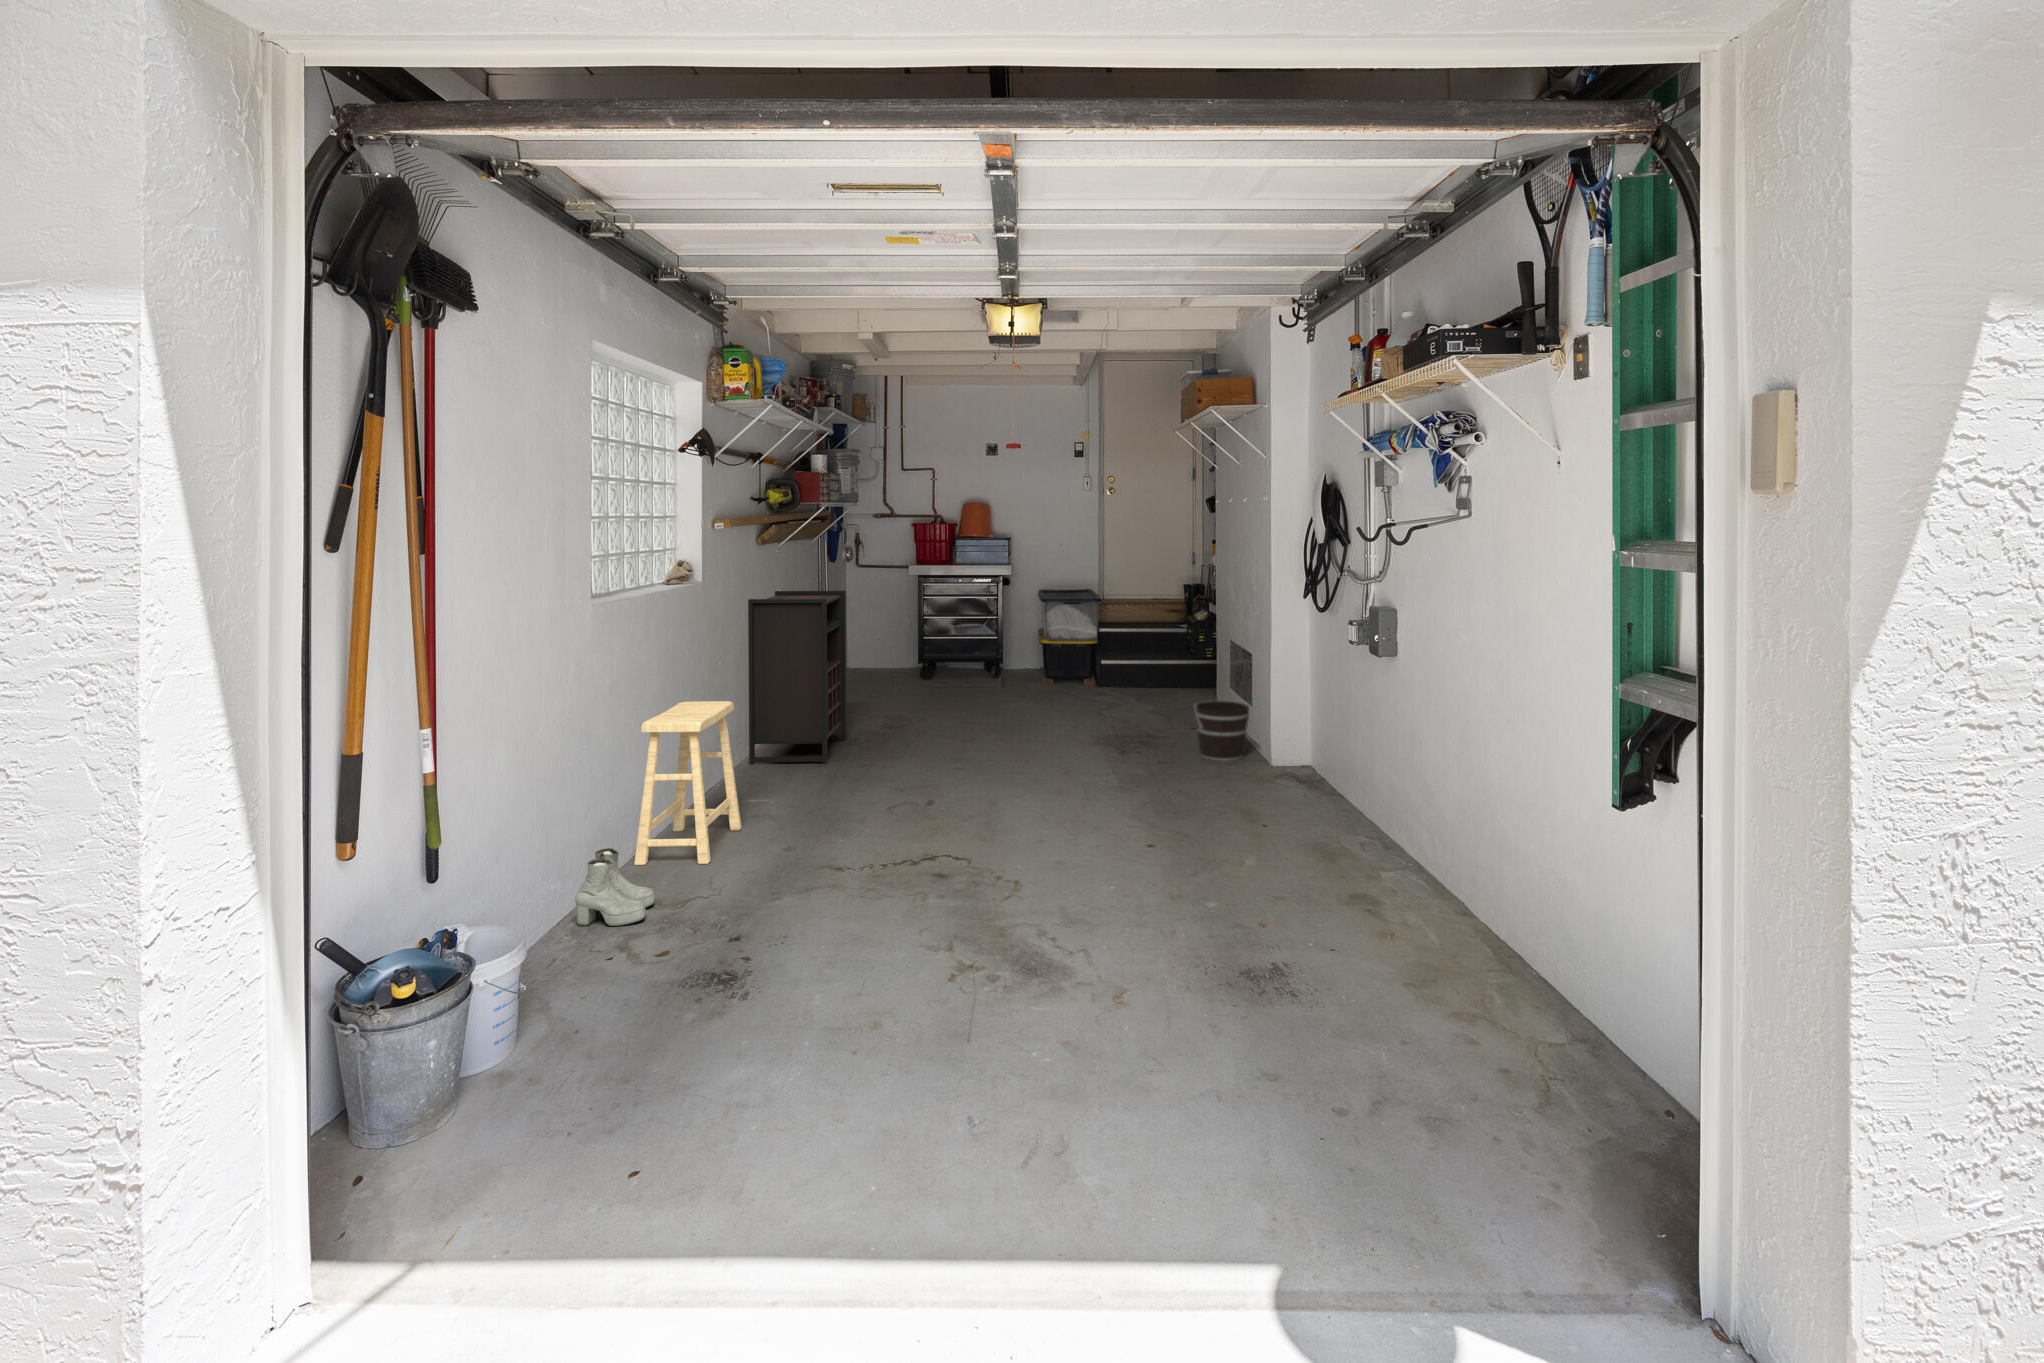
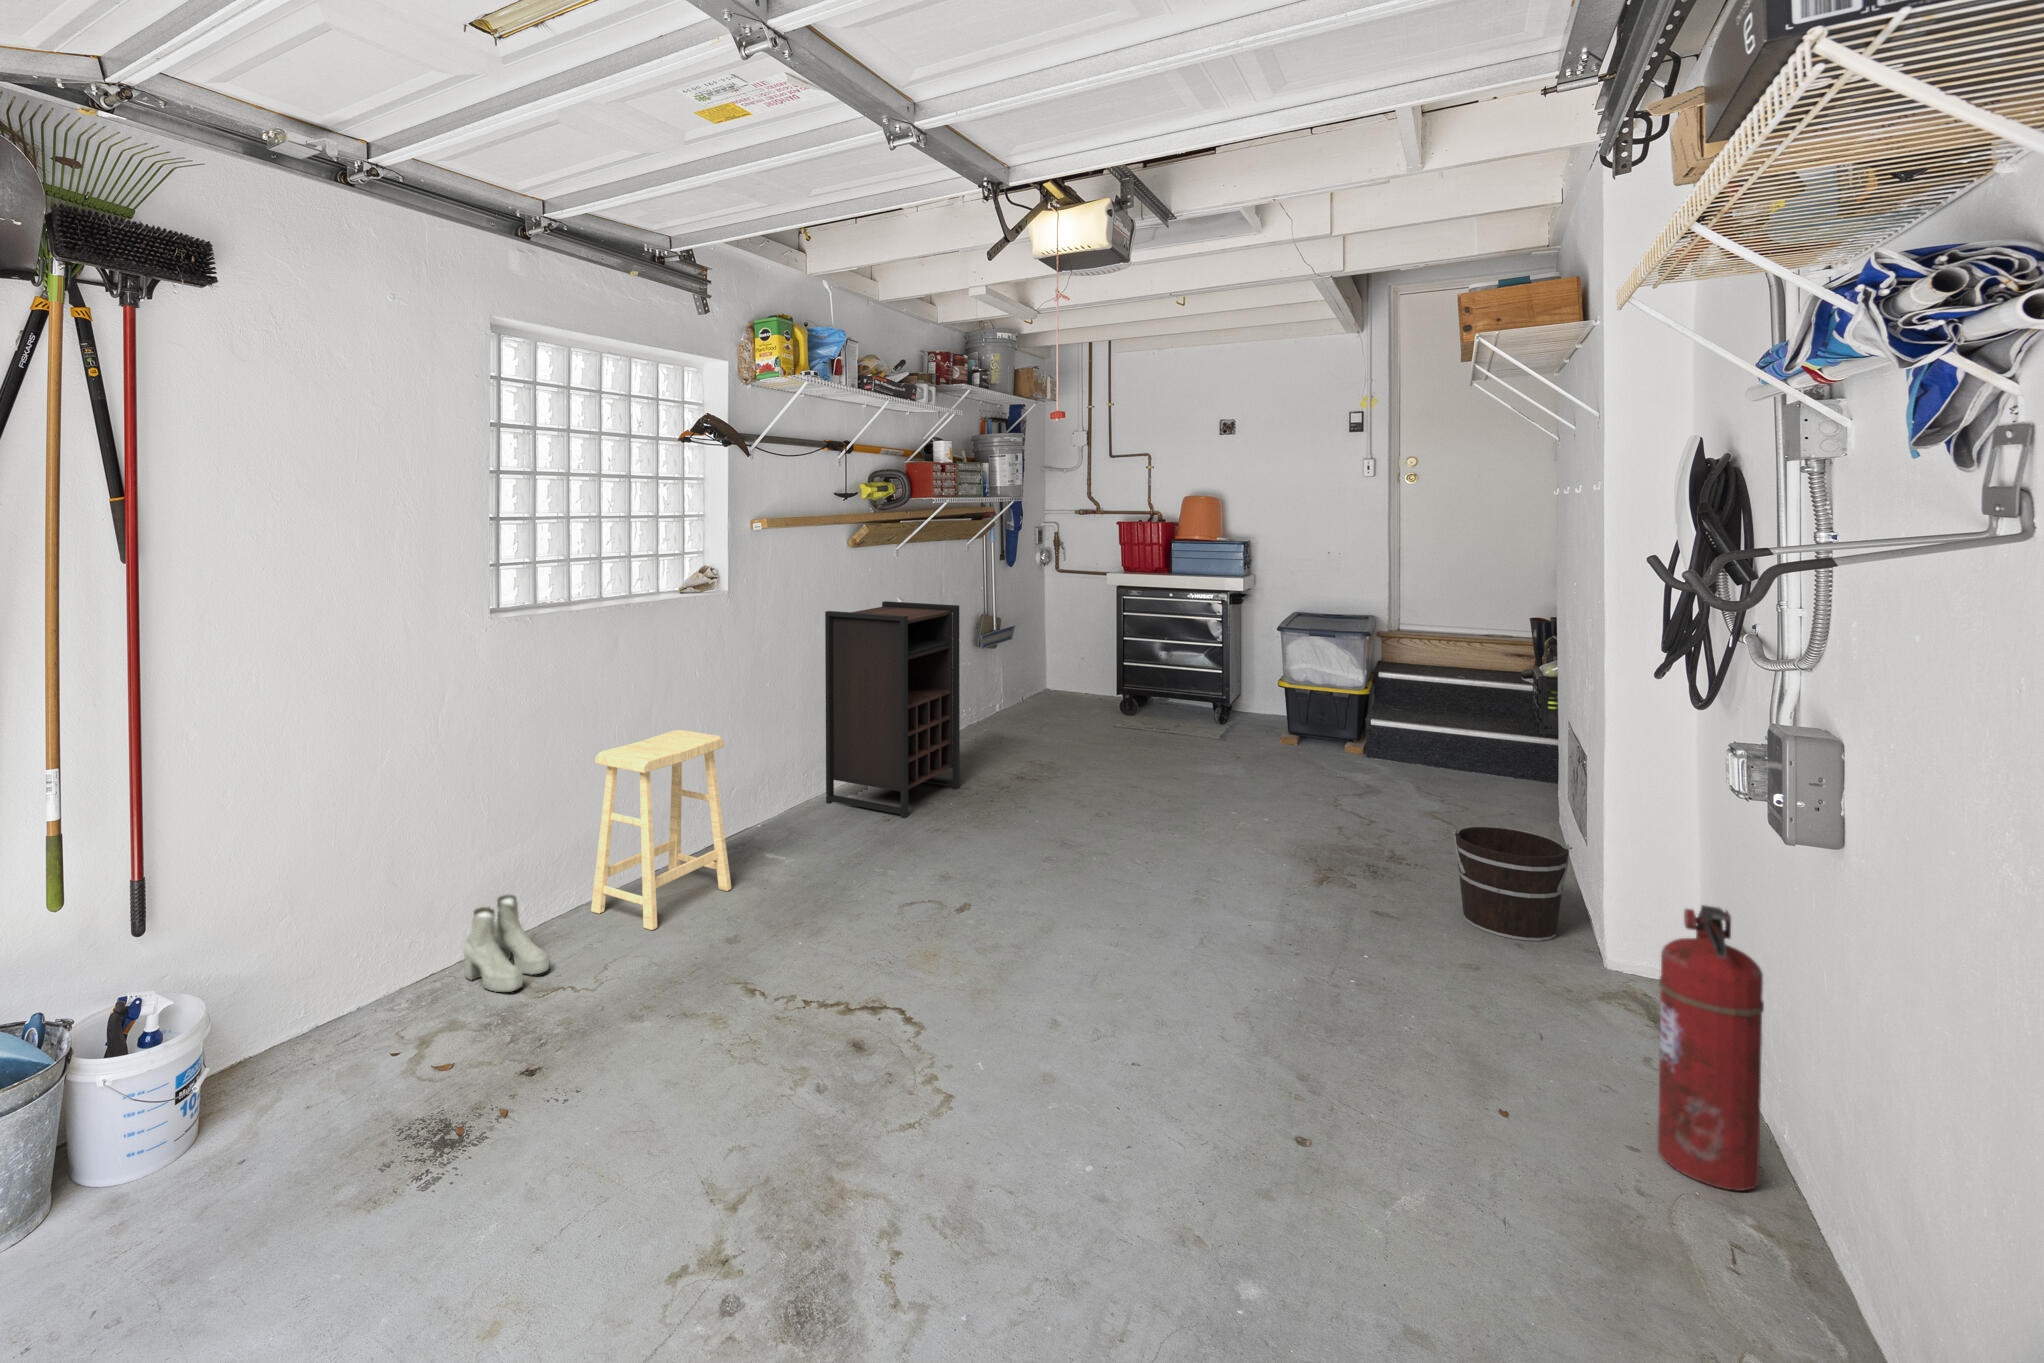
fire extinguisher: none [1328,700,1366,831] -> present [1658,905,1764,1191]

